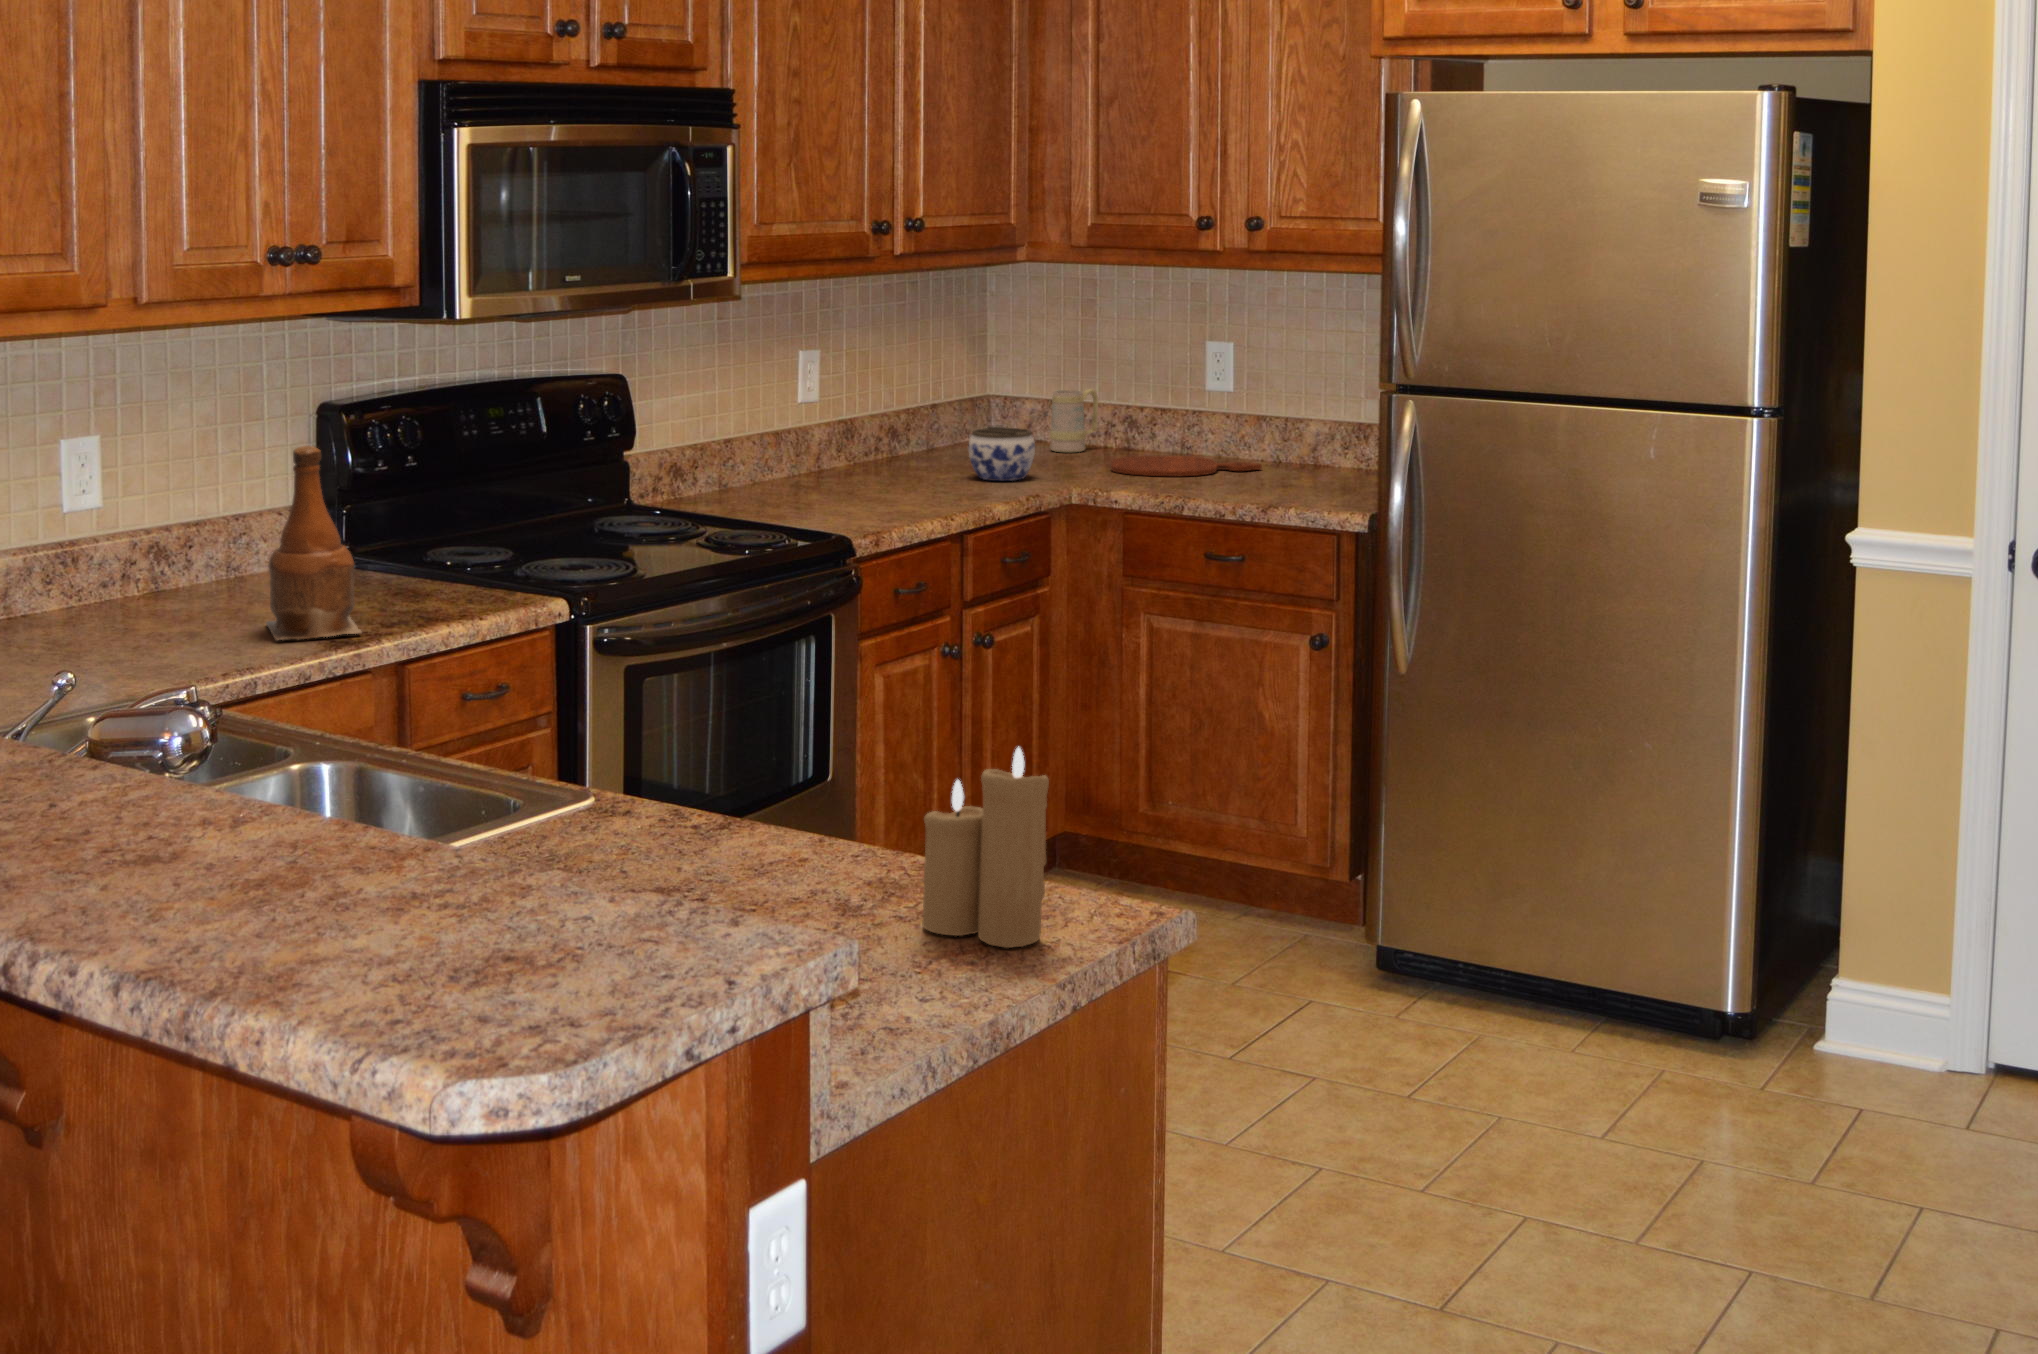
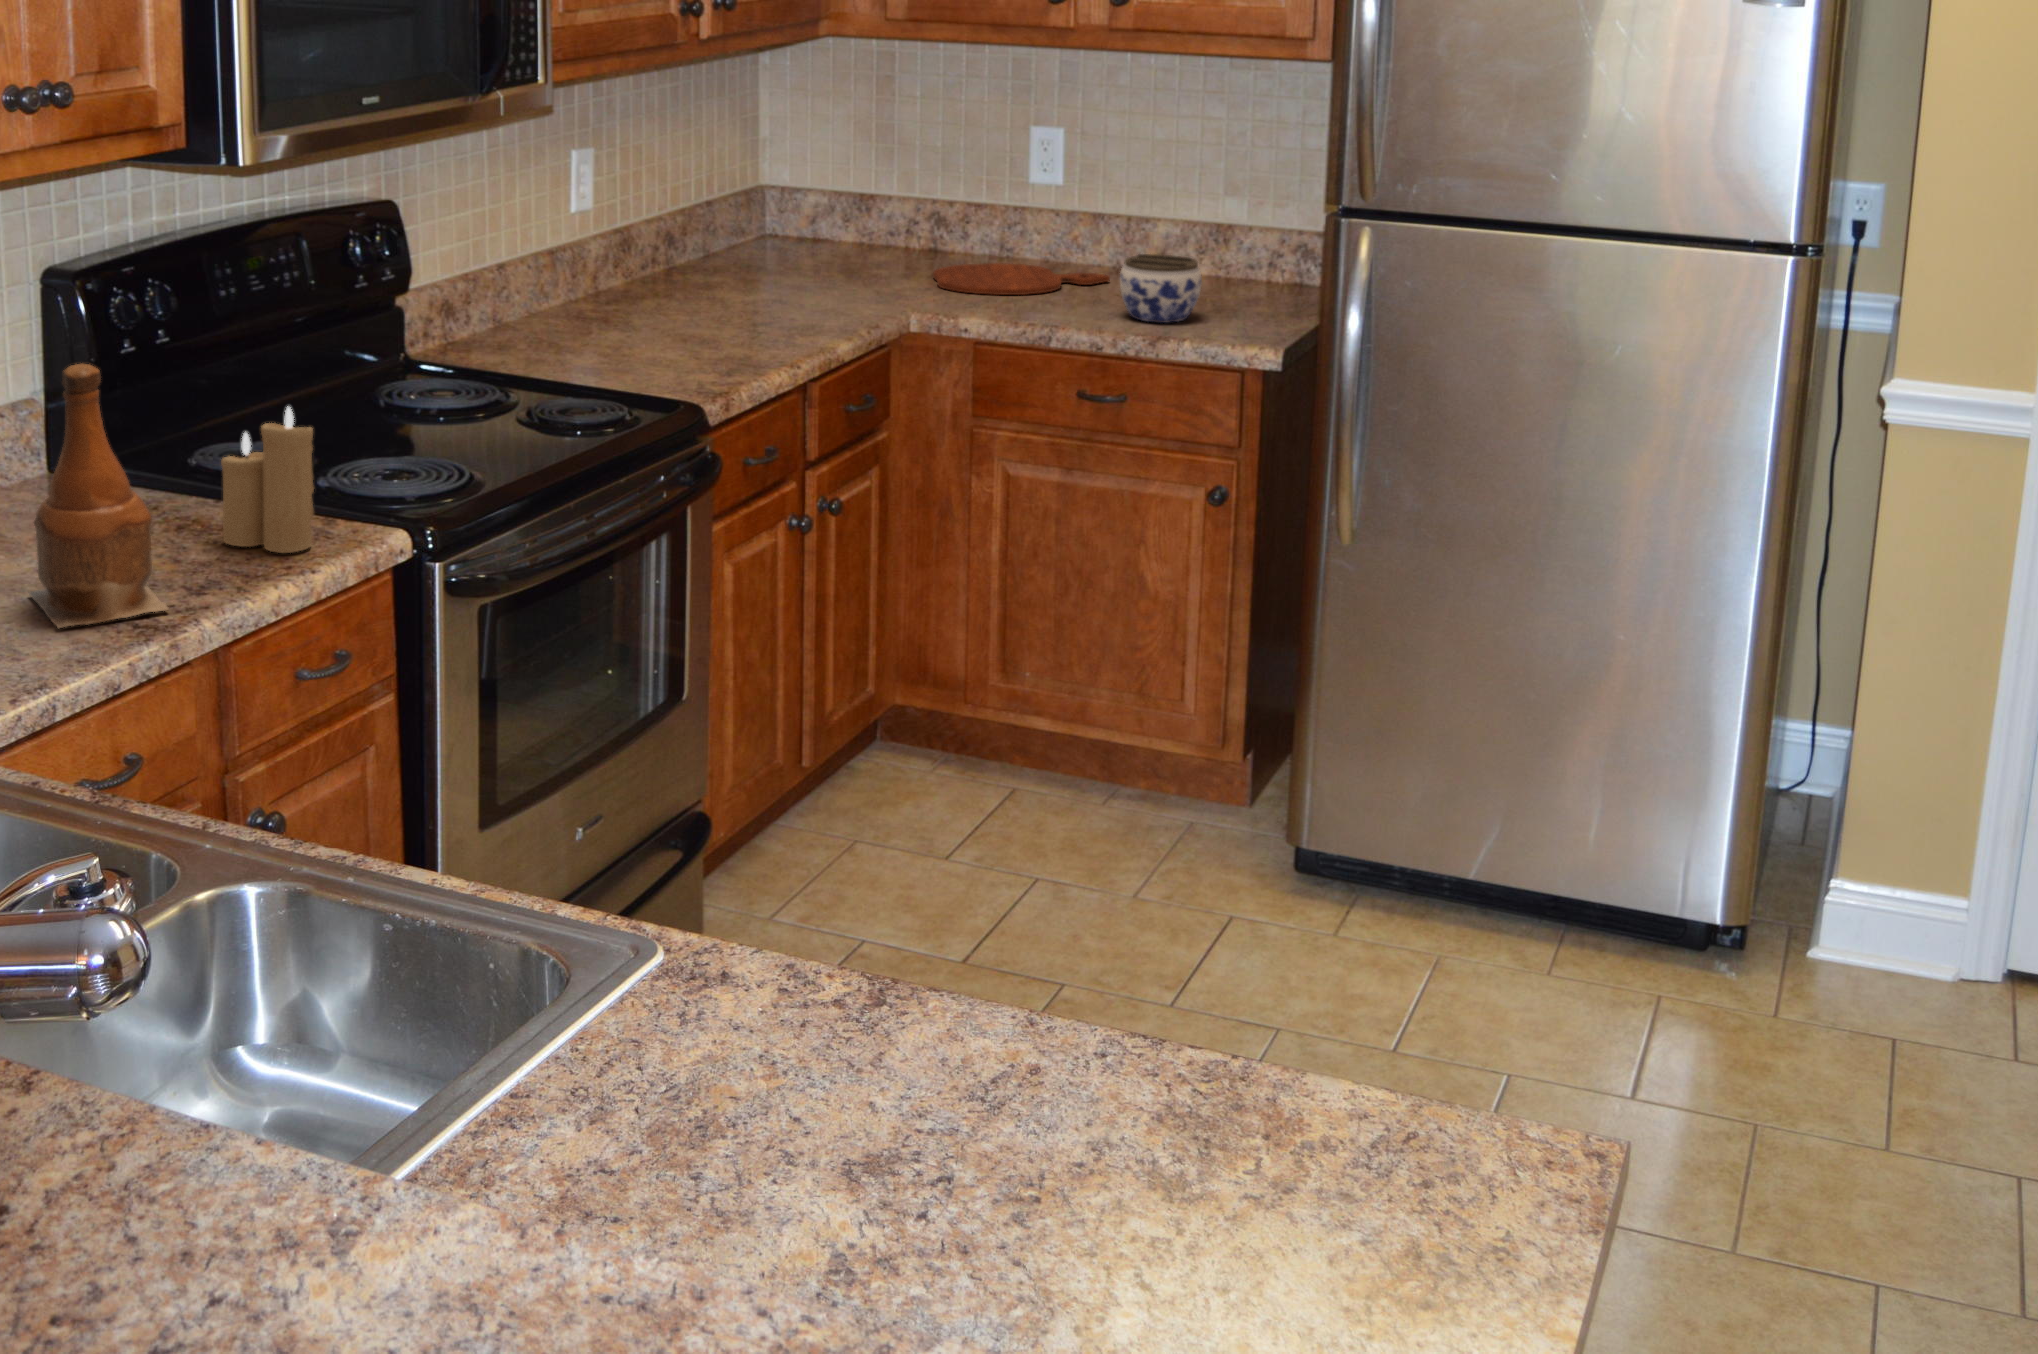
mug: present [1050,388,1098,452] -> none [846,181,902,258]
jar: present [969,427,1035,481] -> present [1120,254,1202,323]
candle: present [922,747,1049,948] -> present [221,407,314,553]

